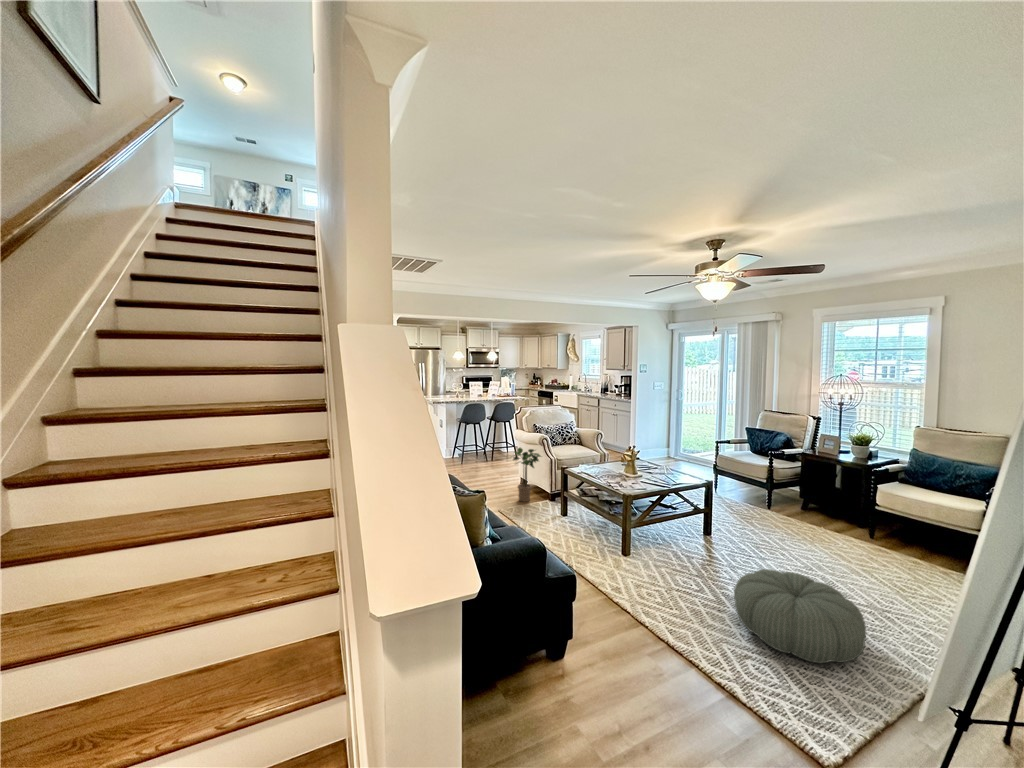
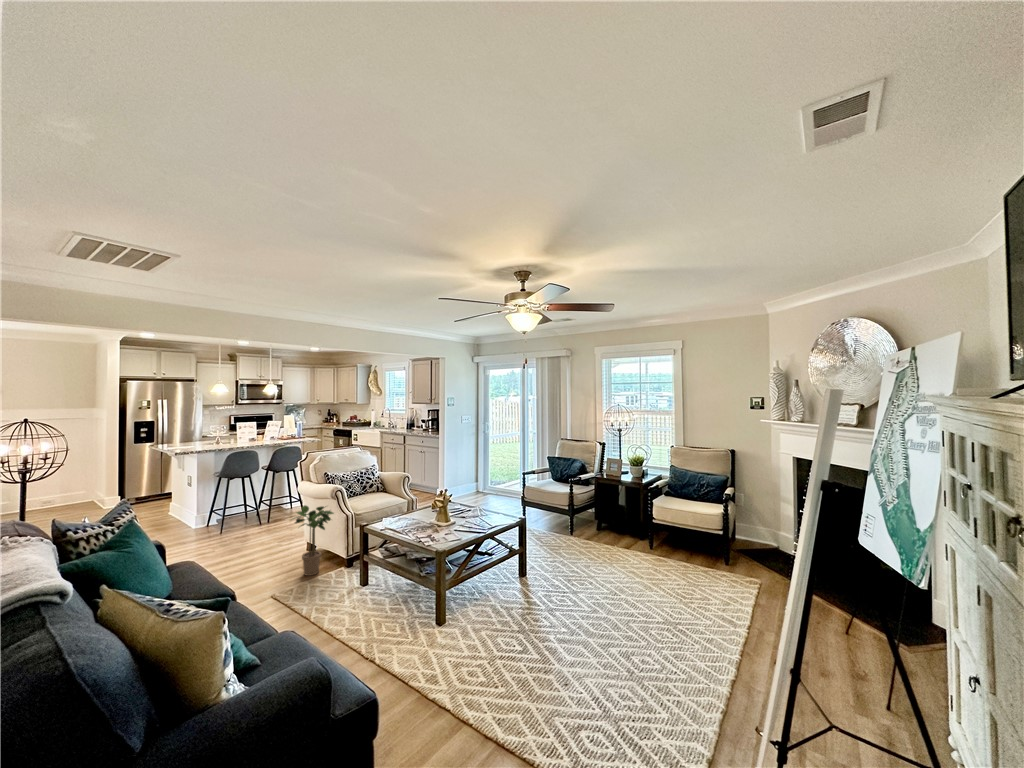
pouf: present [734,569,866,663] -> none [558,608,676,710]

